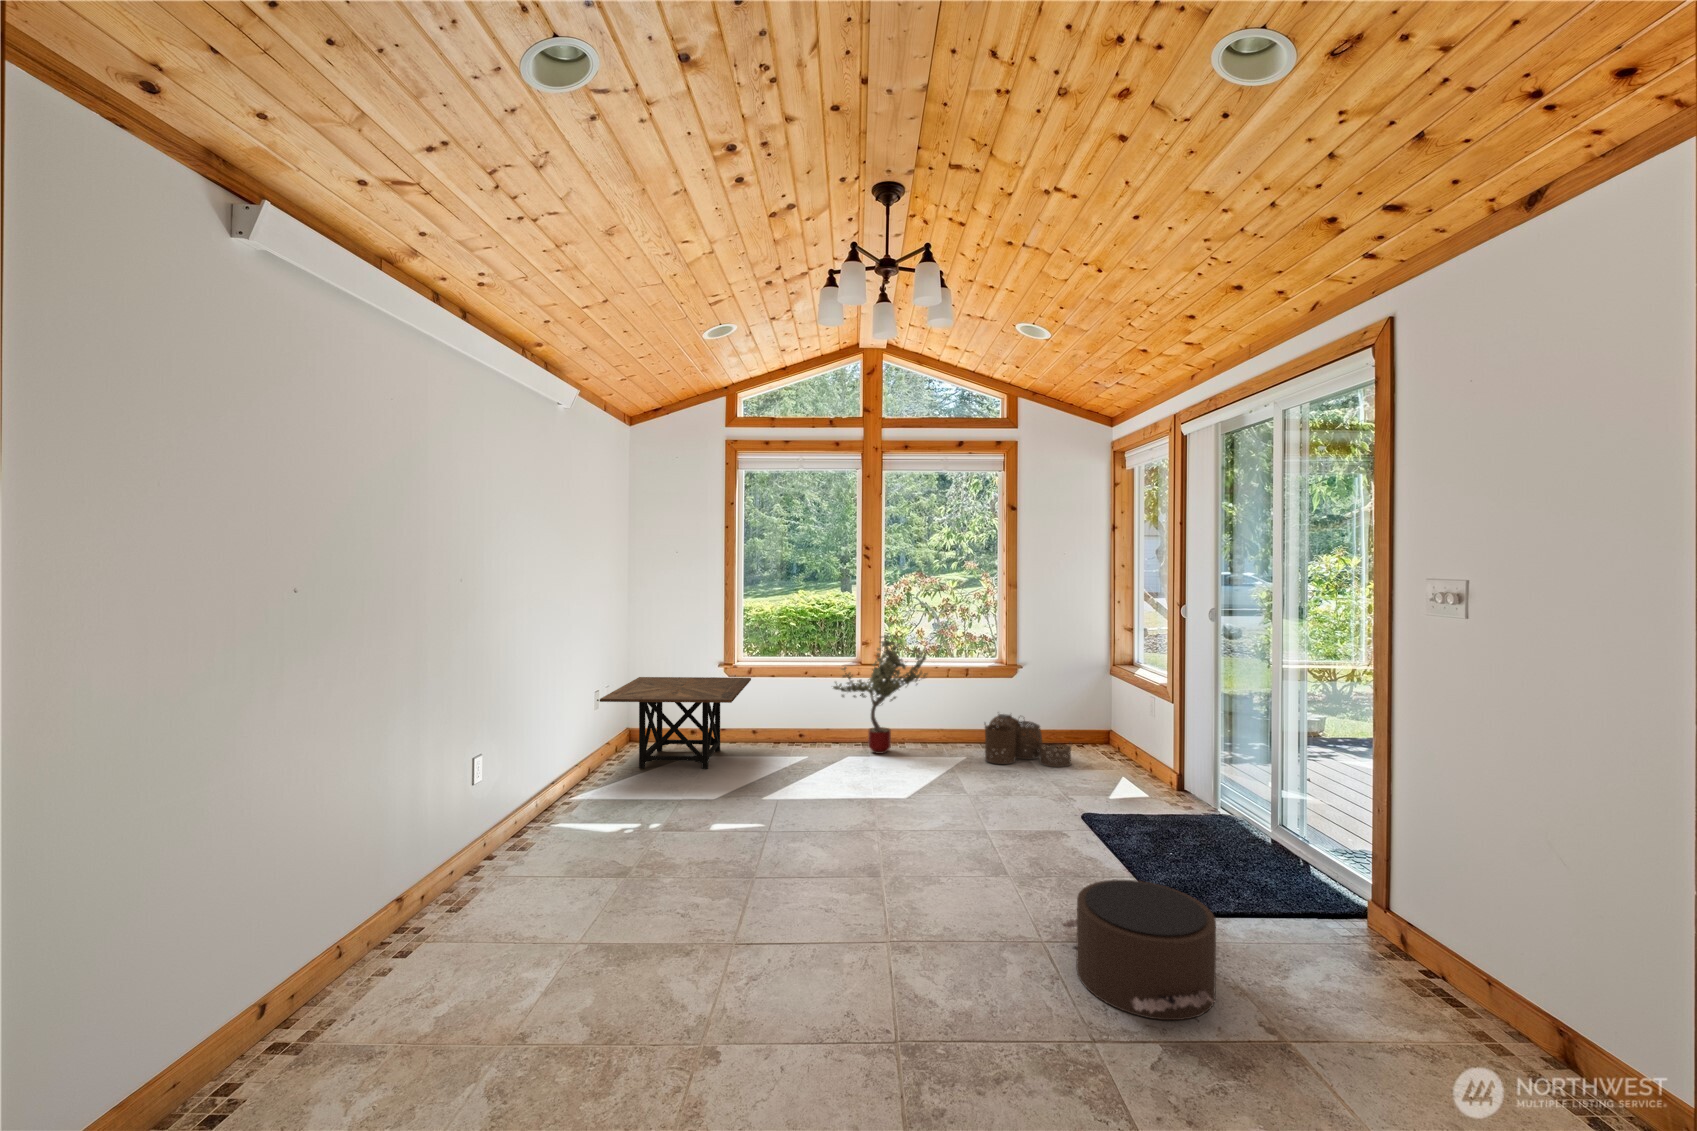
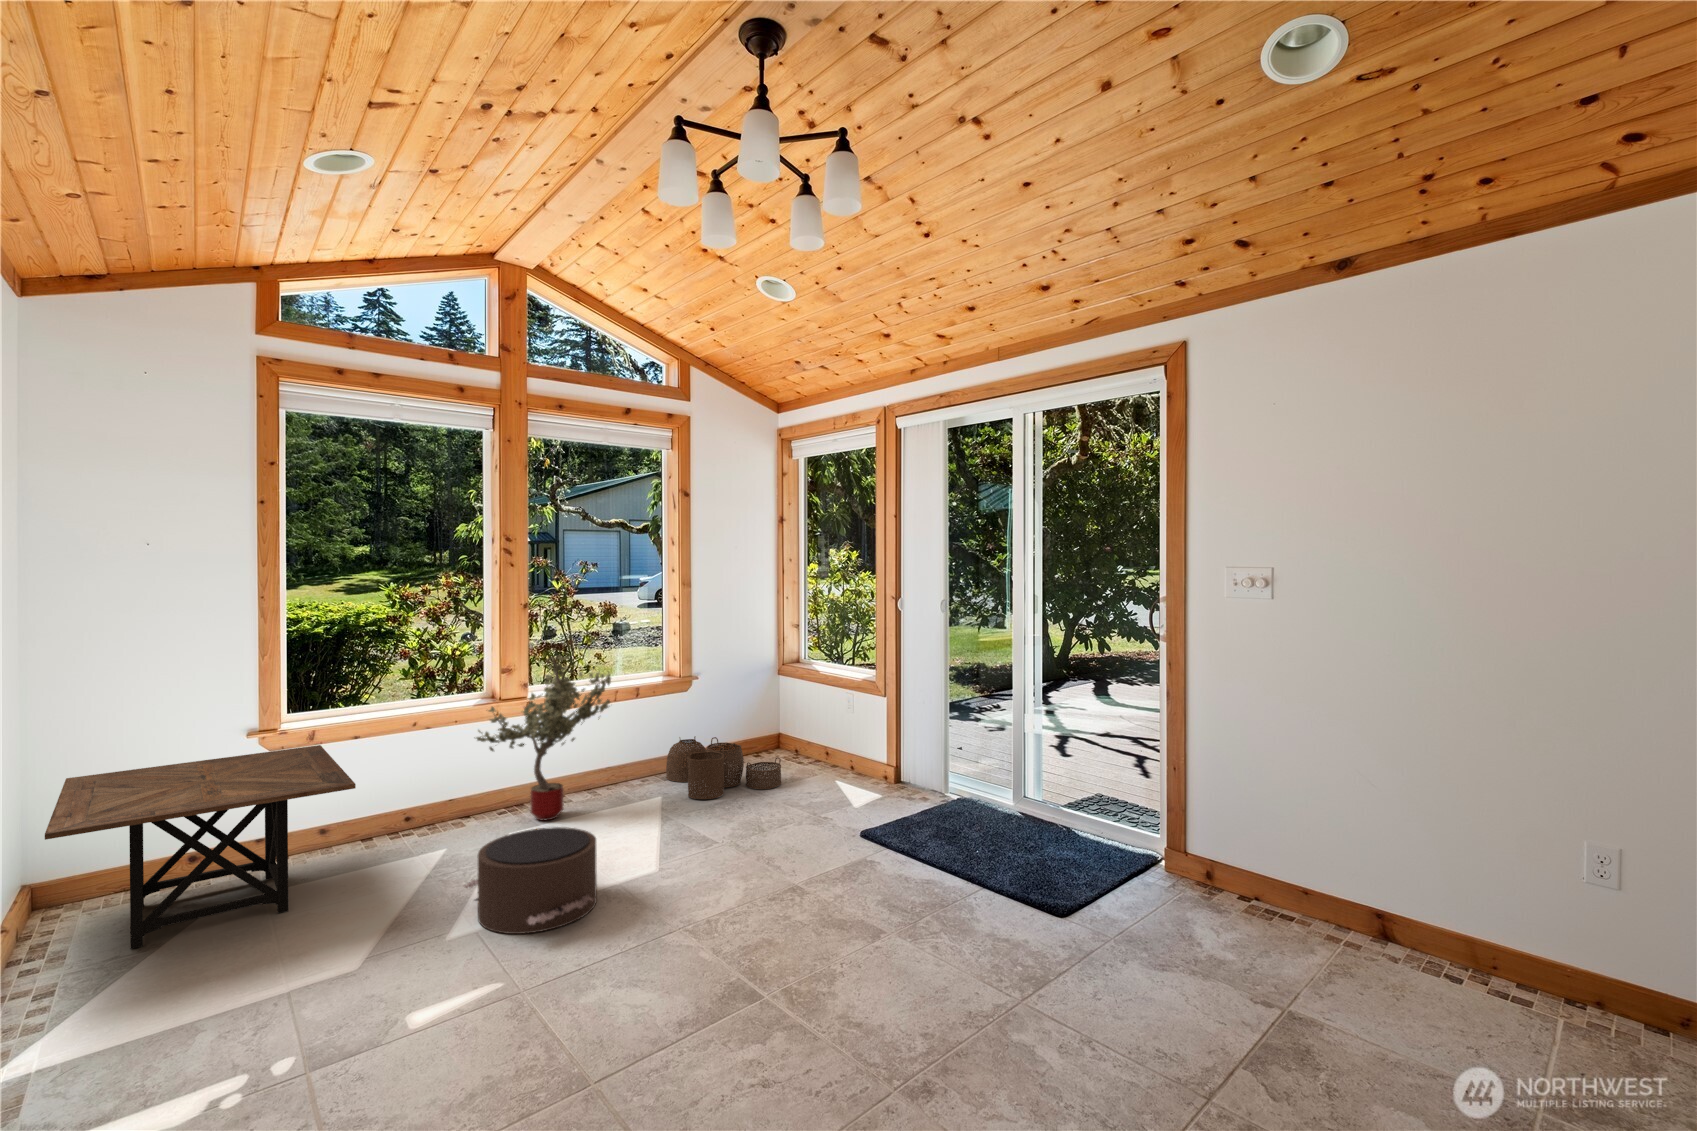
pouf: present [1062,880,1216,1020] -> present [464,827,597,934]

